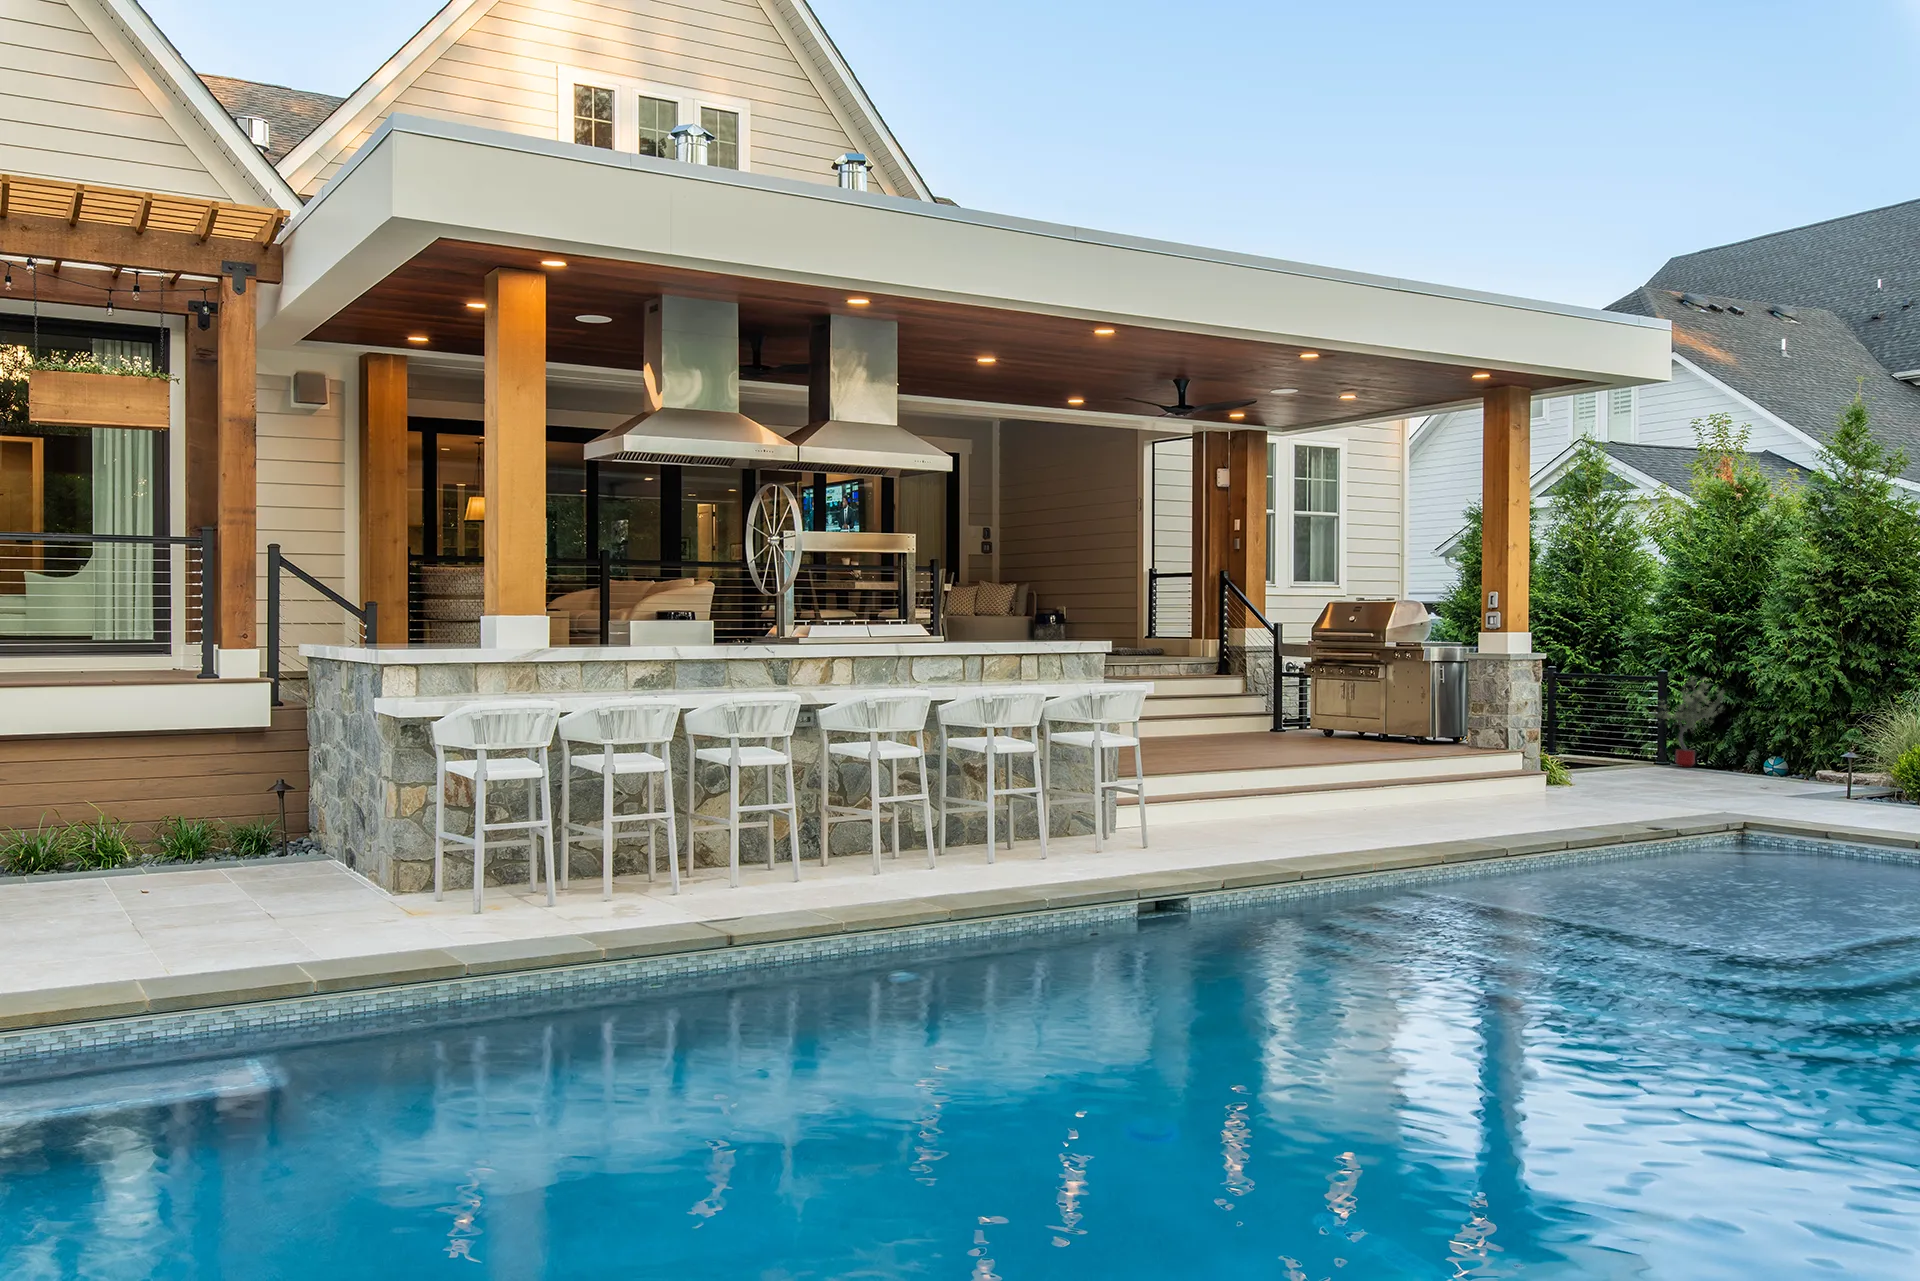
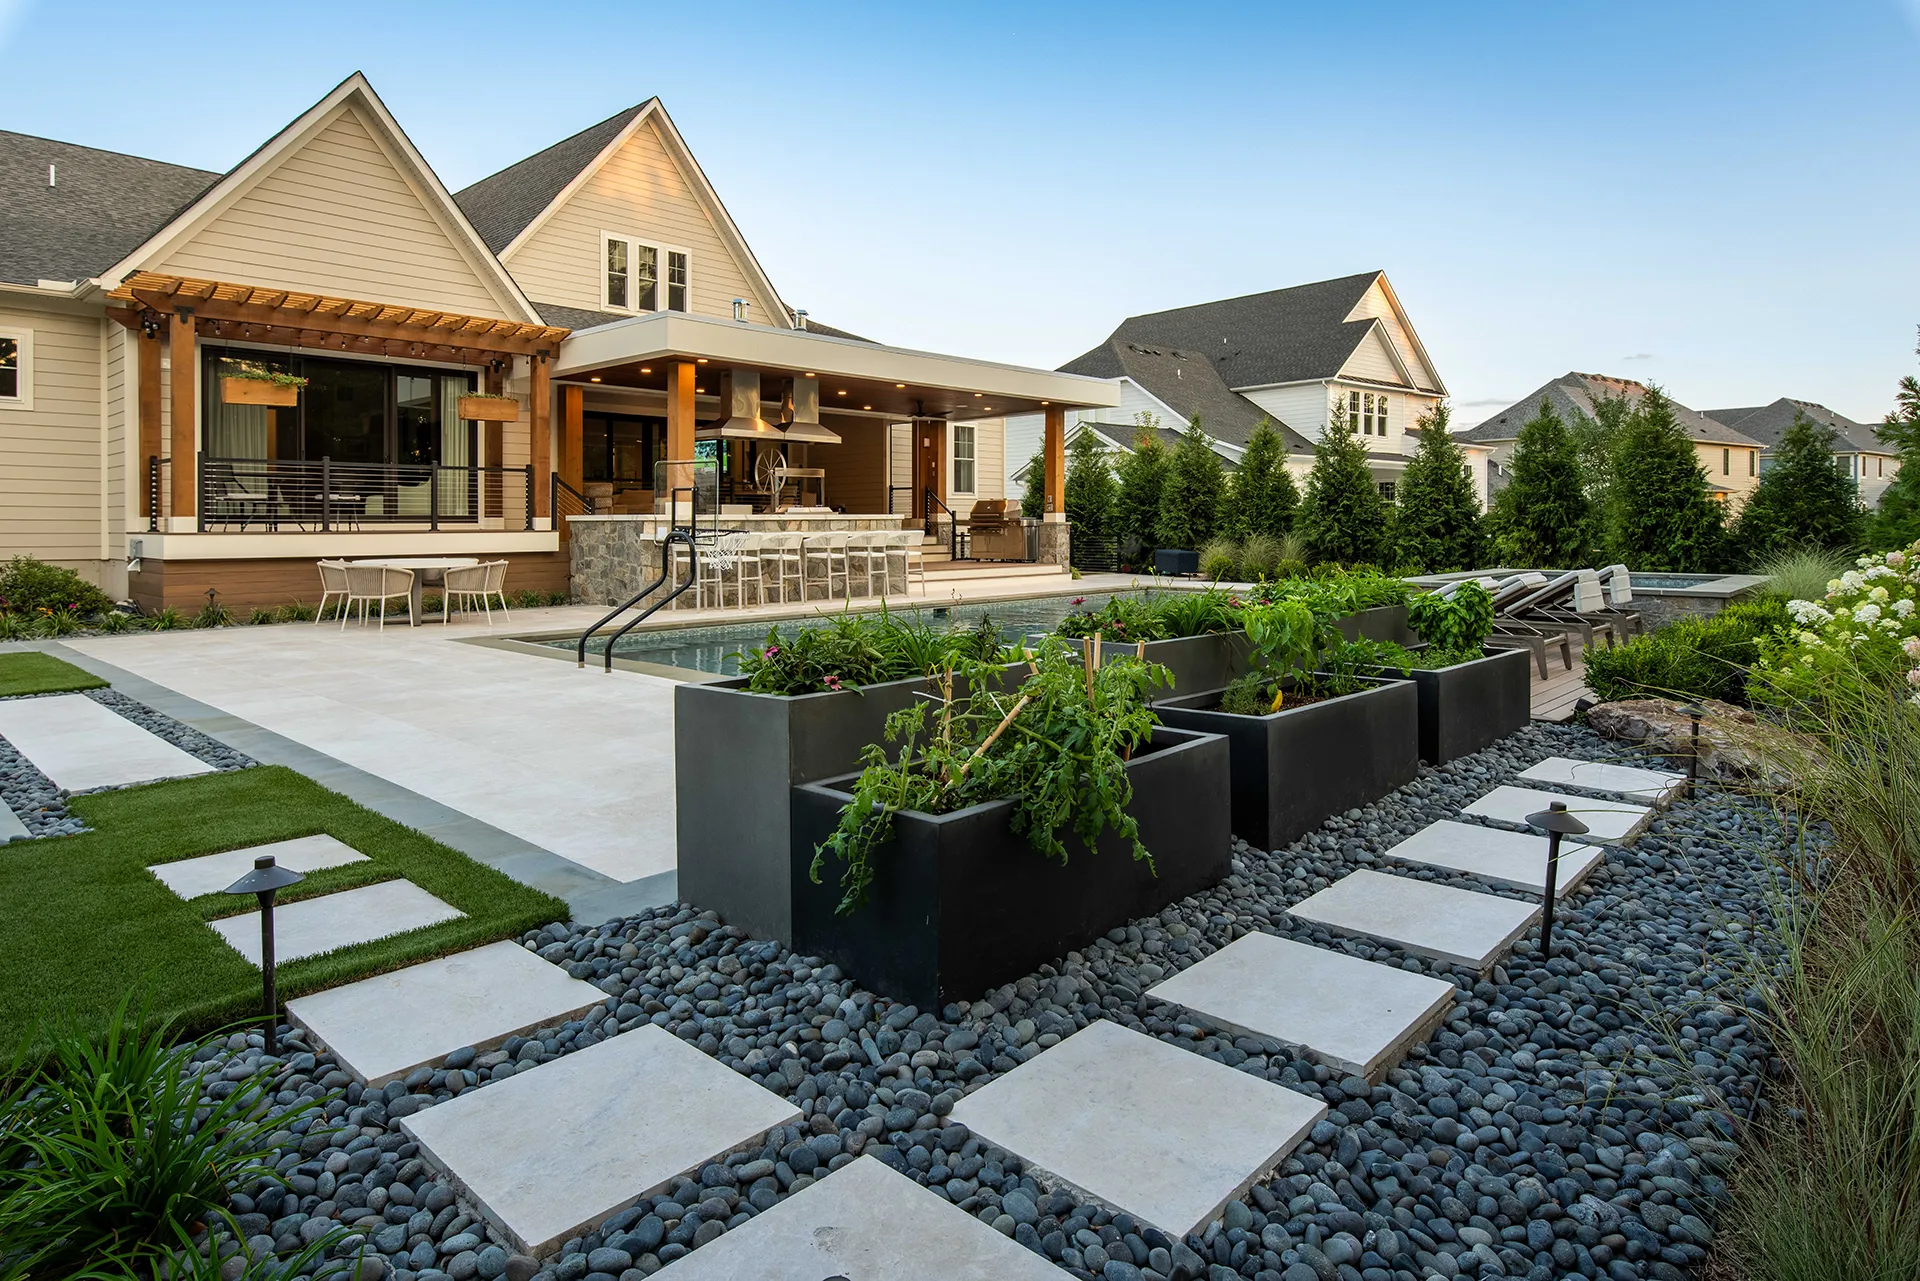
bench: none [1762,718,1886,790] -> present [1155,550,1199,577]

